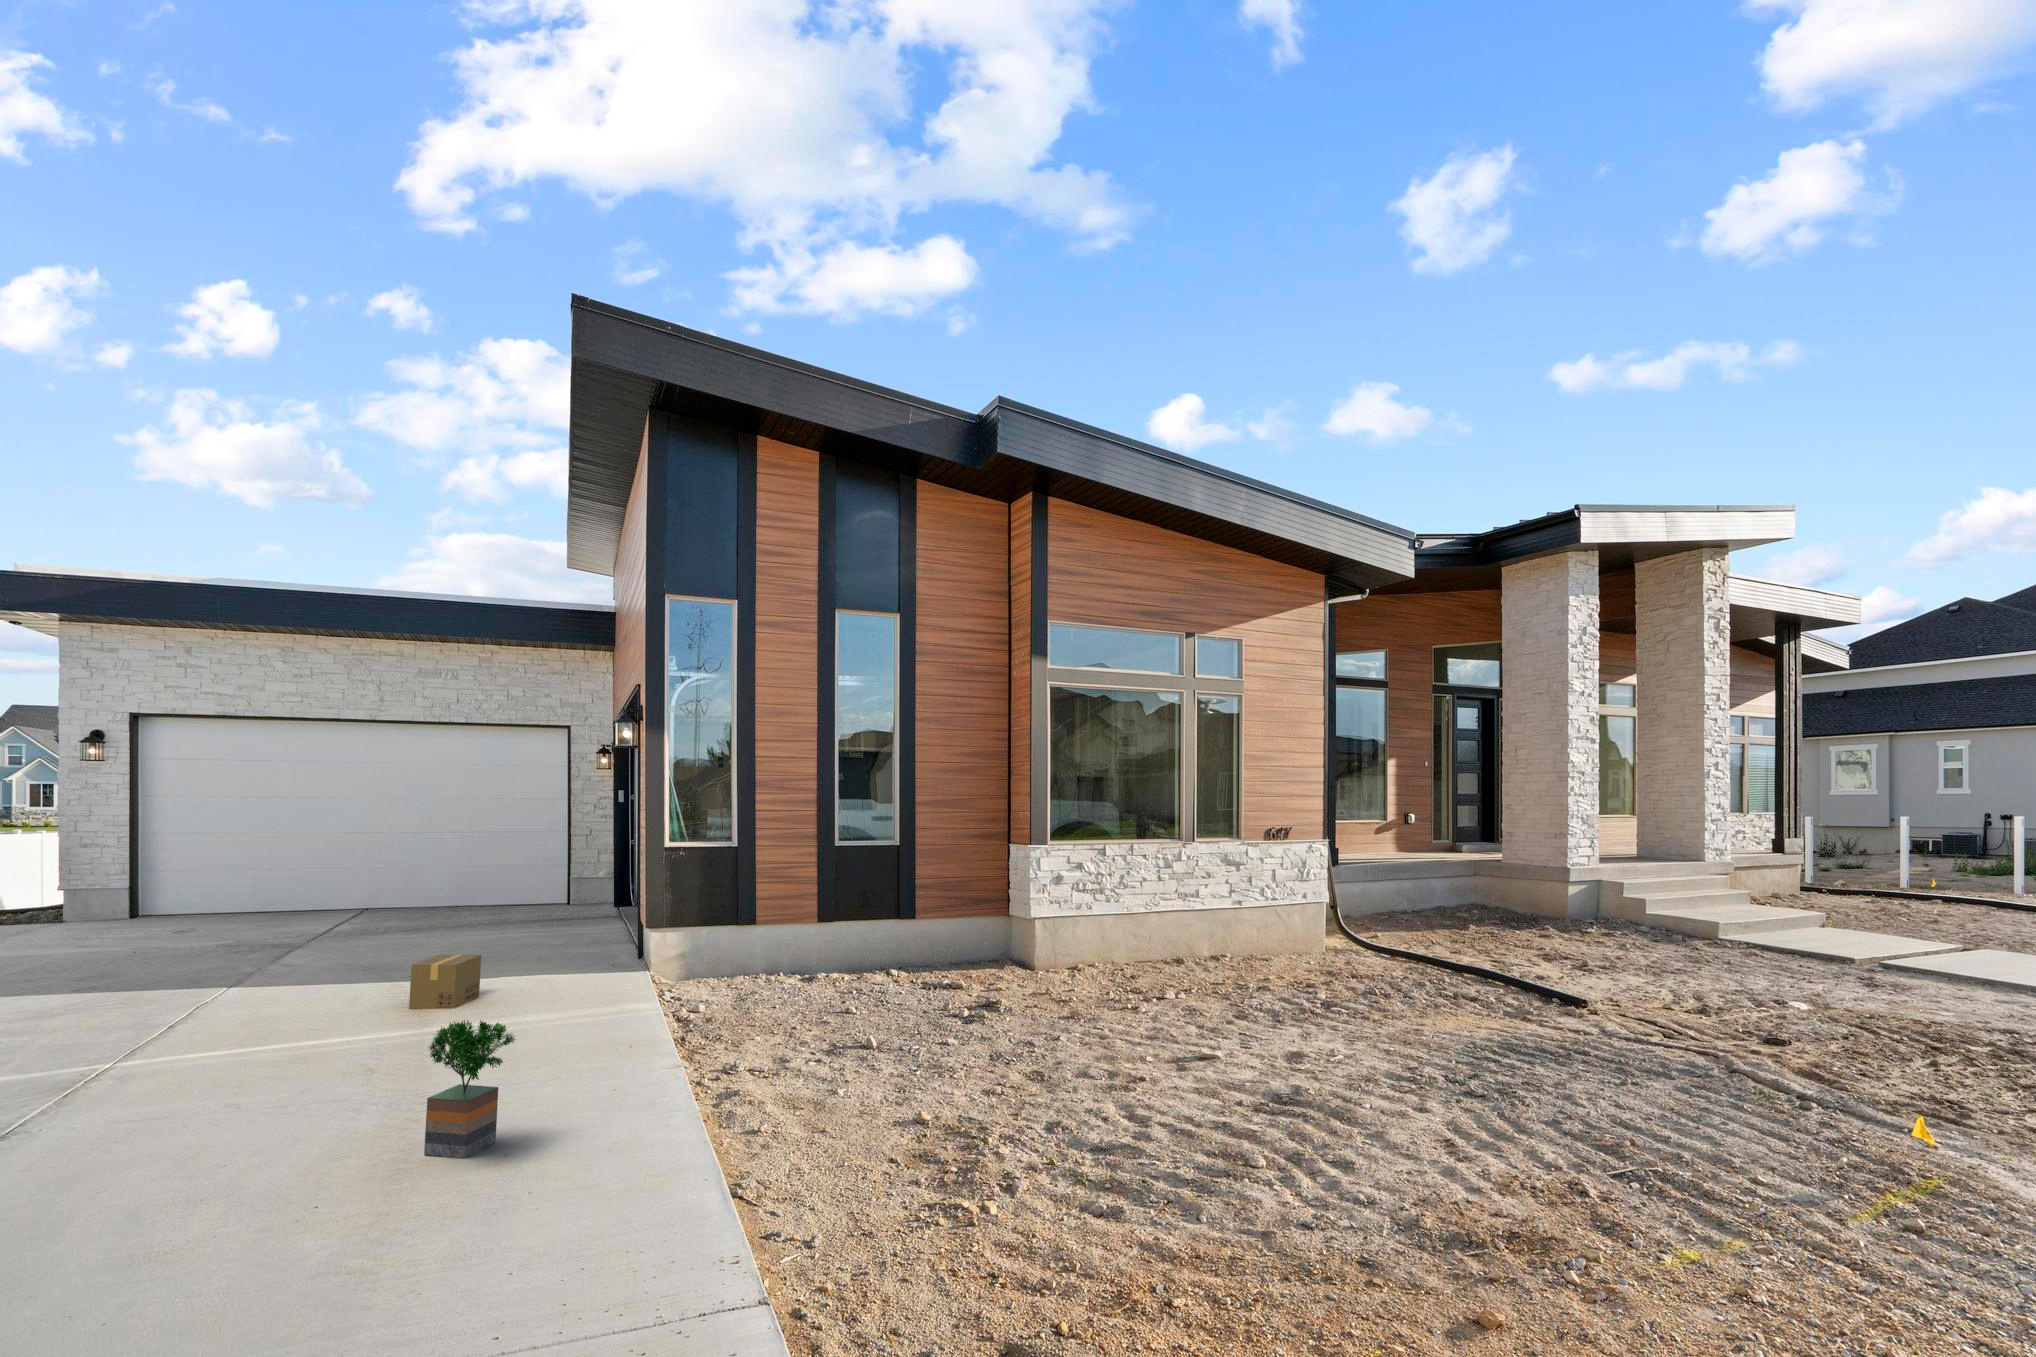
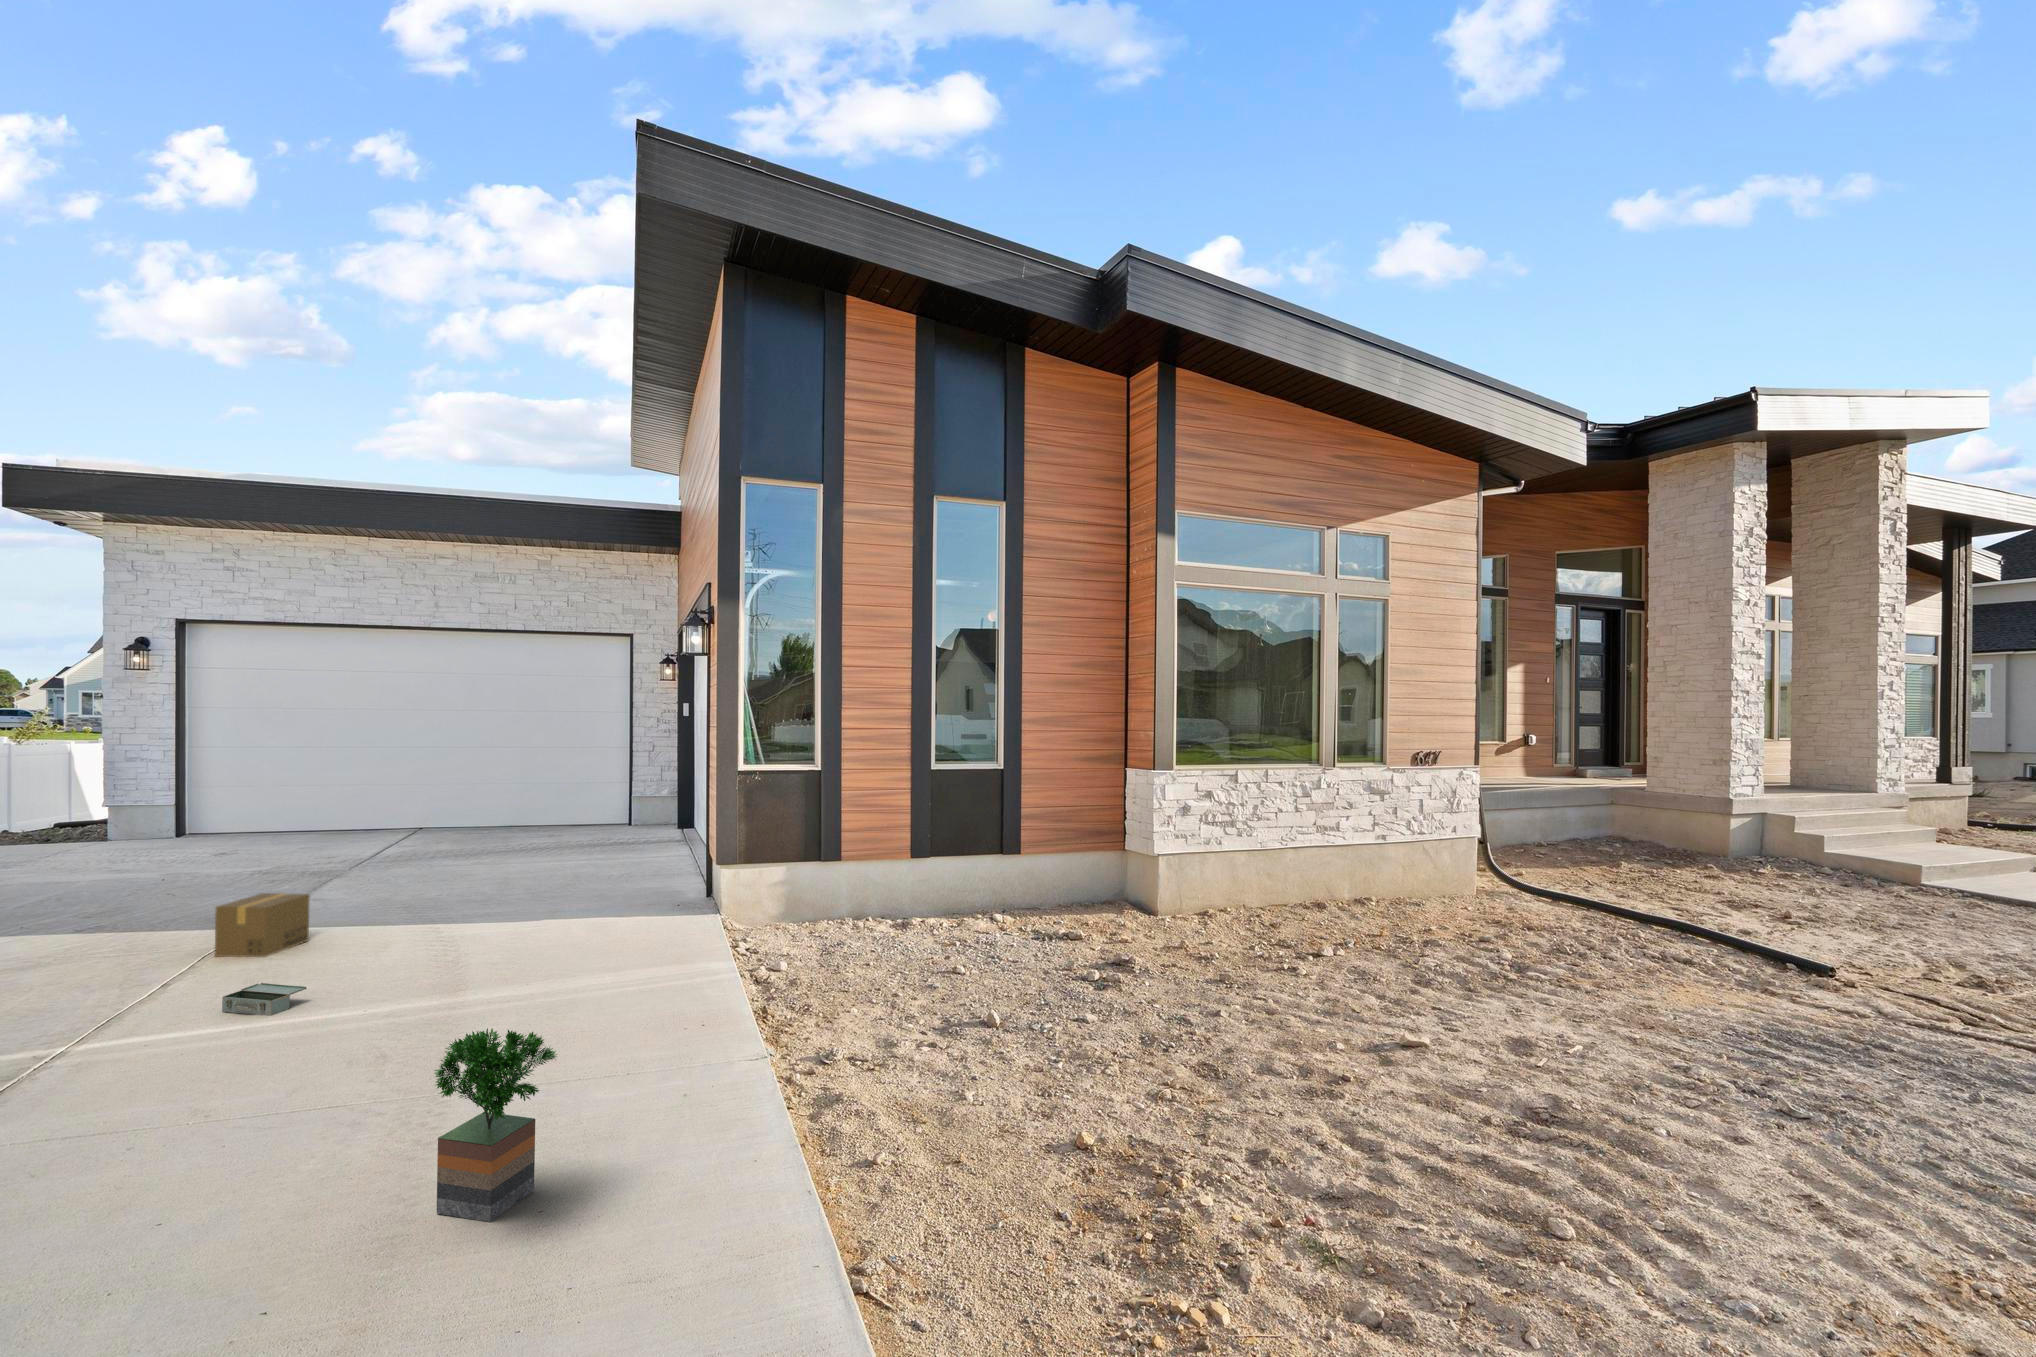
cardboard box: present [409,955,481,1009] -> present [215,893,310,957]
toolbox: none [219,1022,291,1047] -> present [222,983,307,1016]

